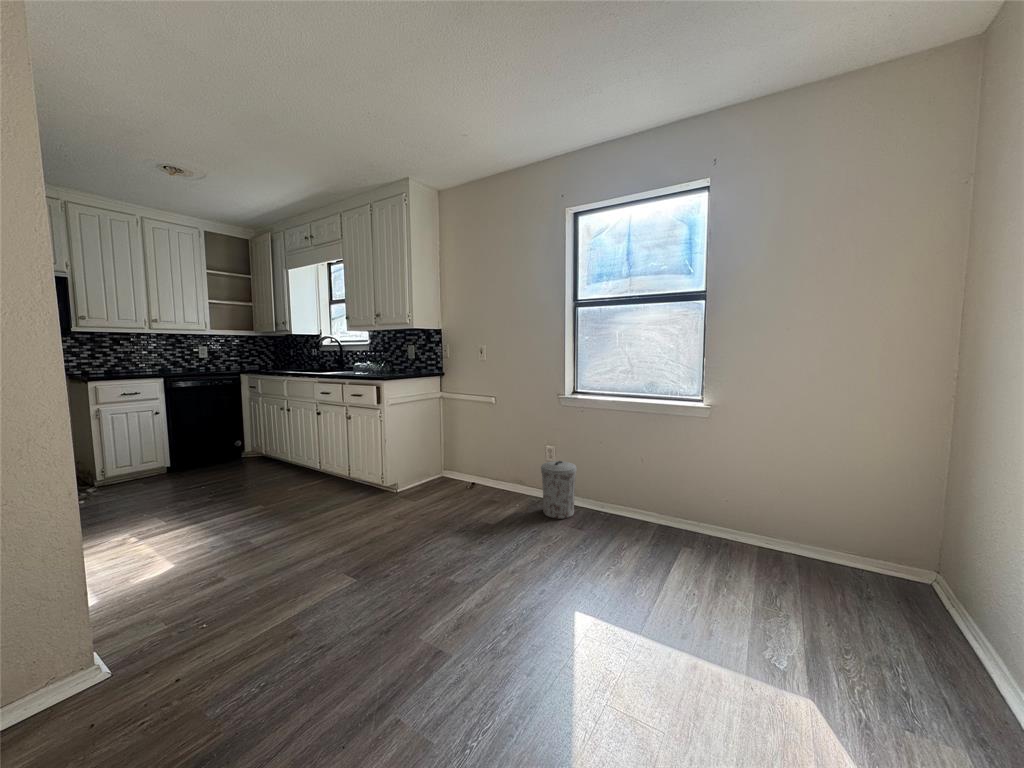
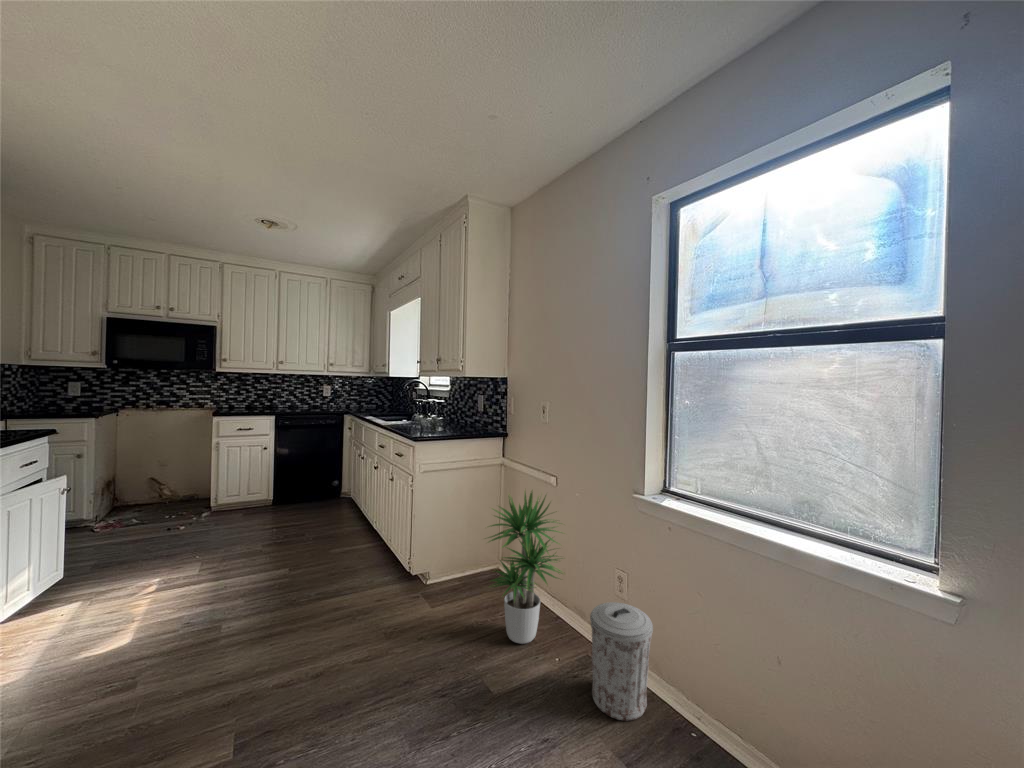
potted plant: none [456,404,518,505] -> present [488,491,562,644]

